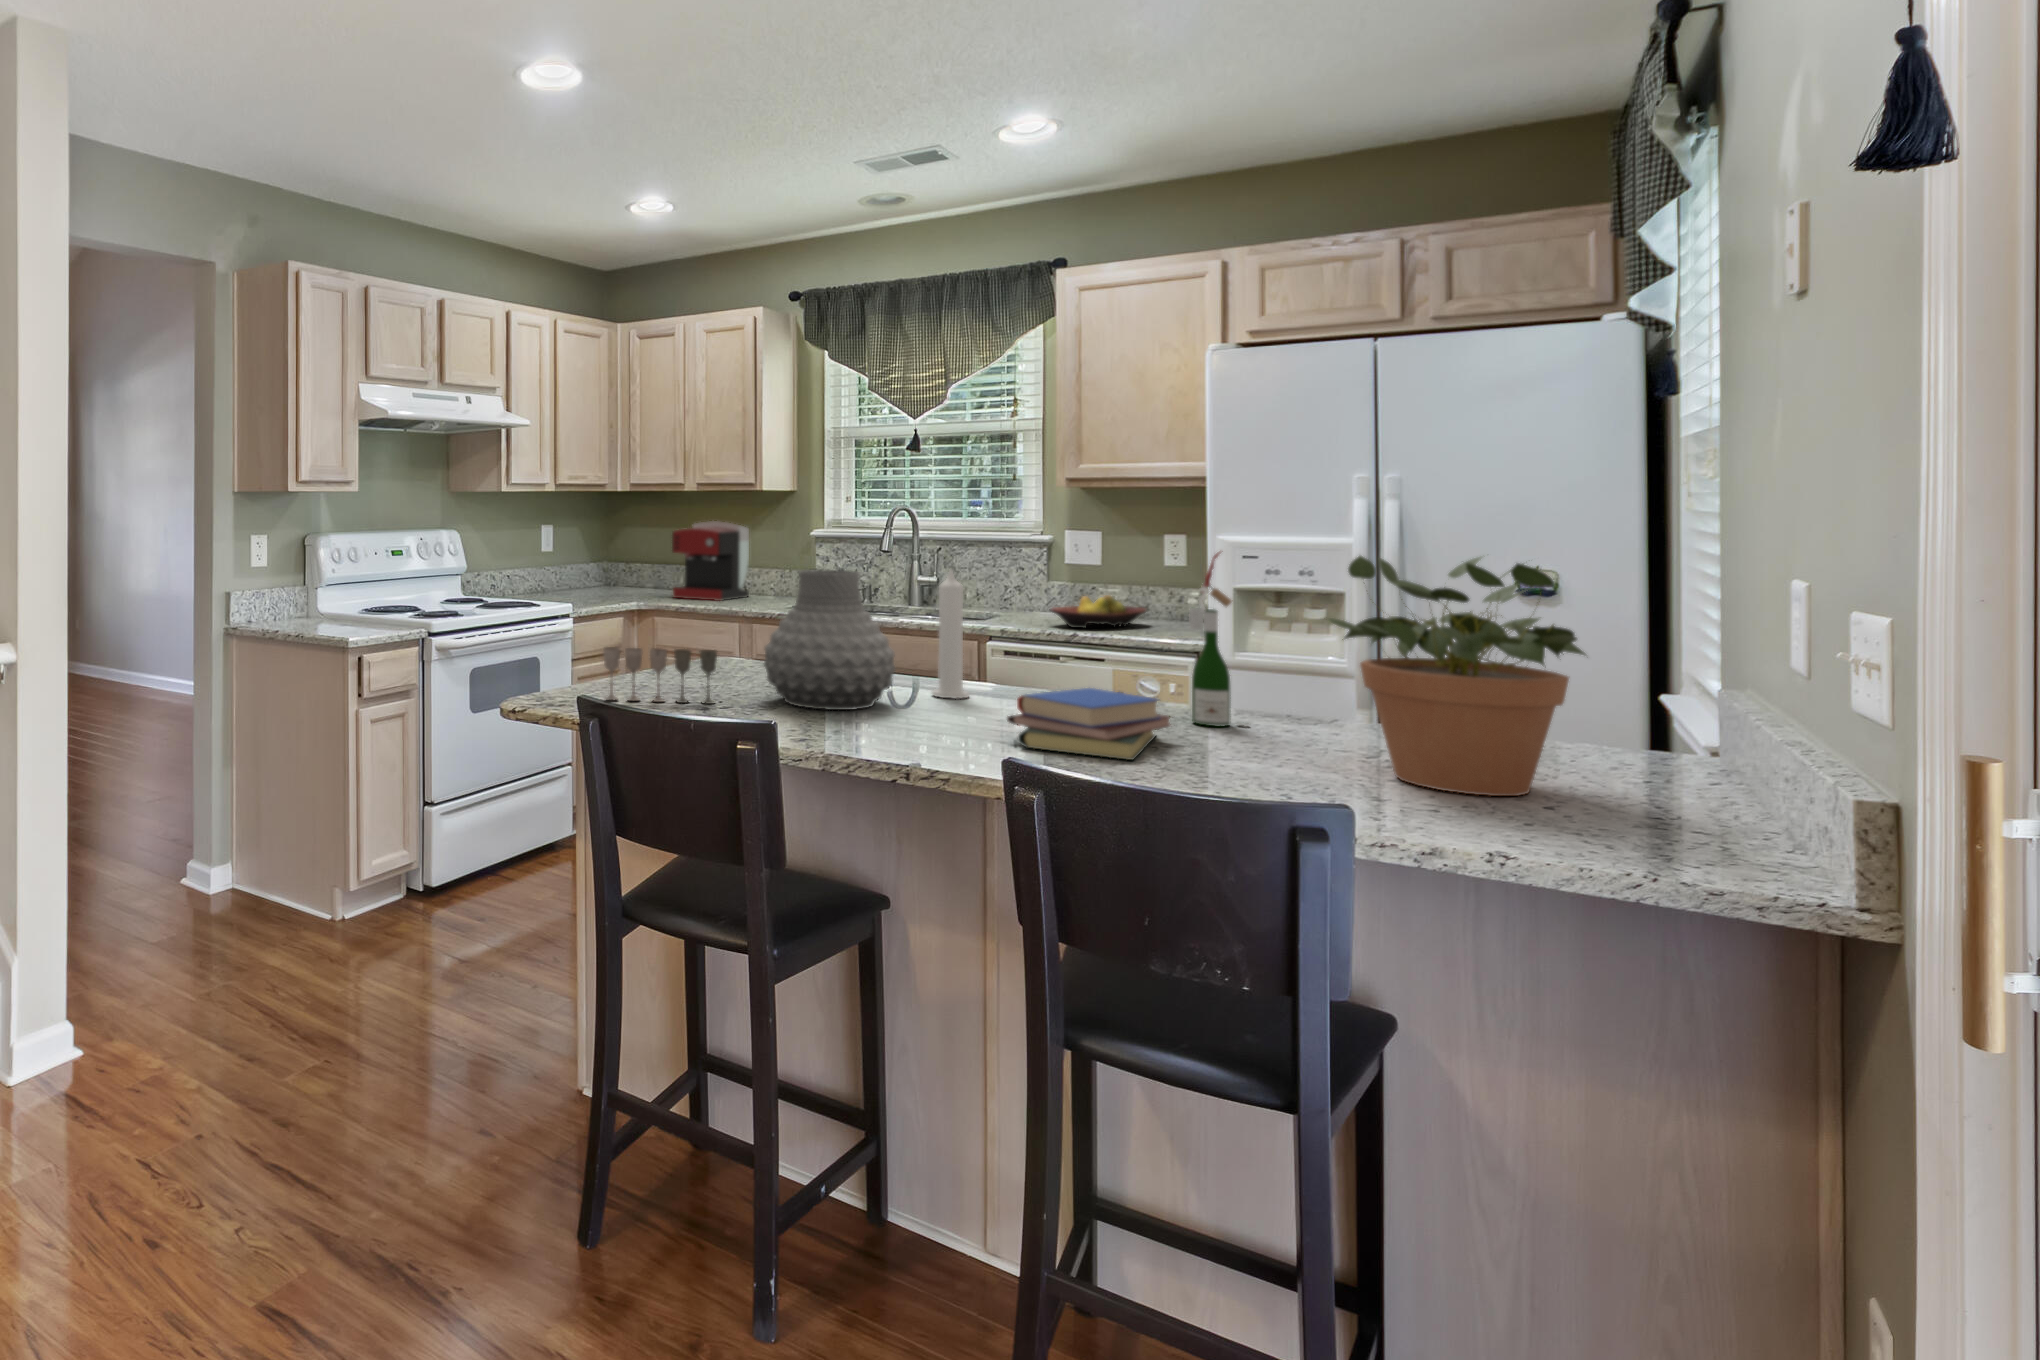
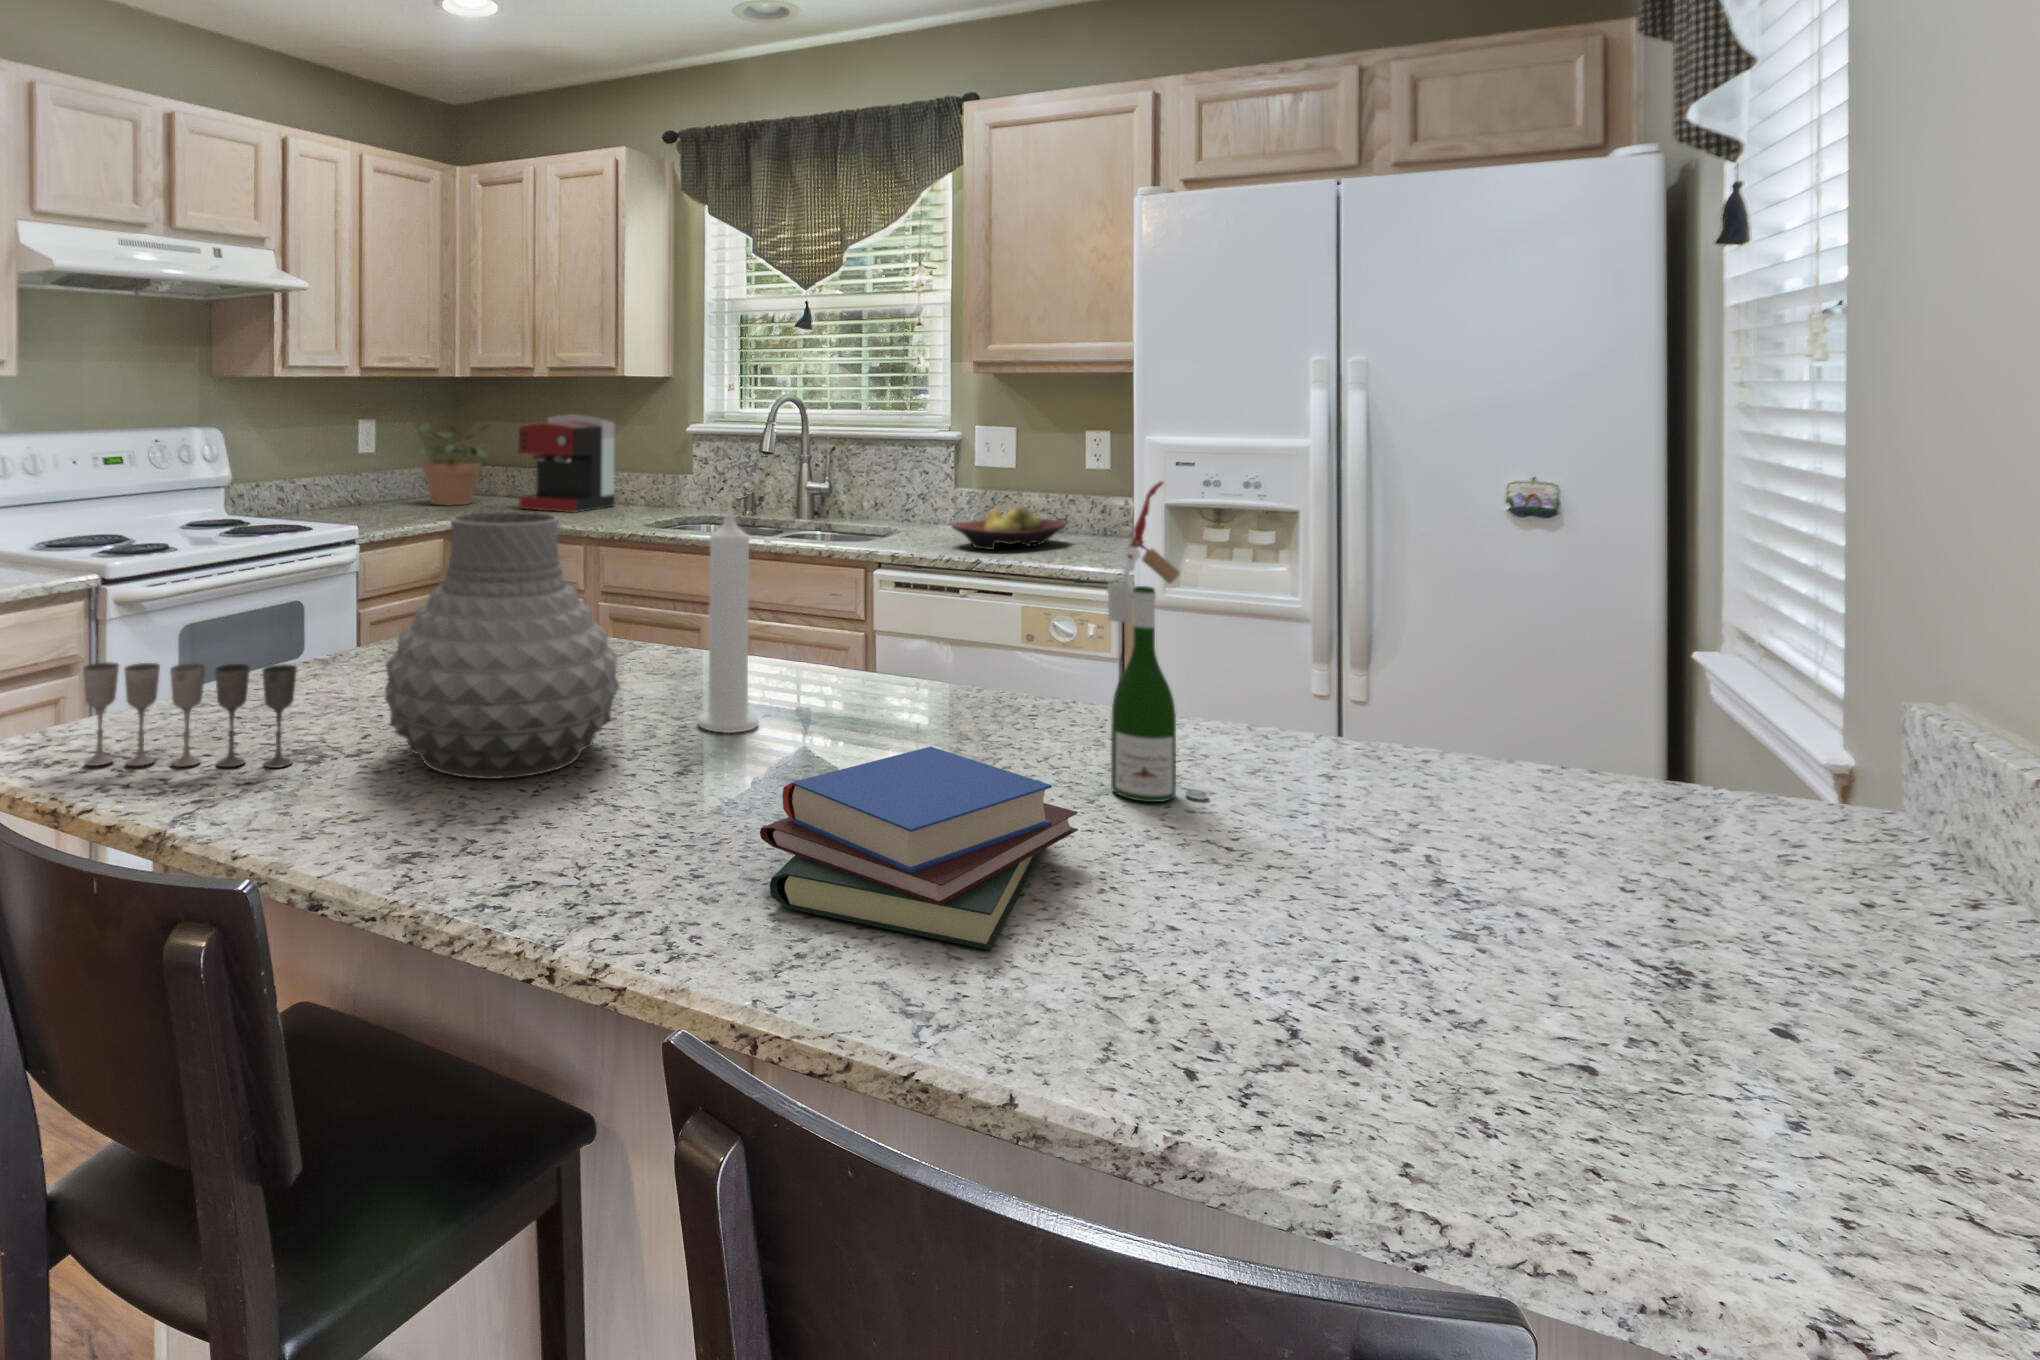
potted plant: present [1326,556,1585,796] -> present [413,423,489,506]

